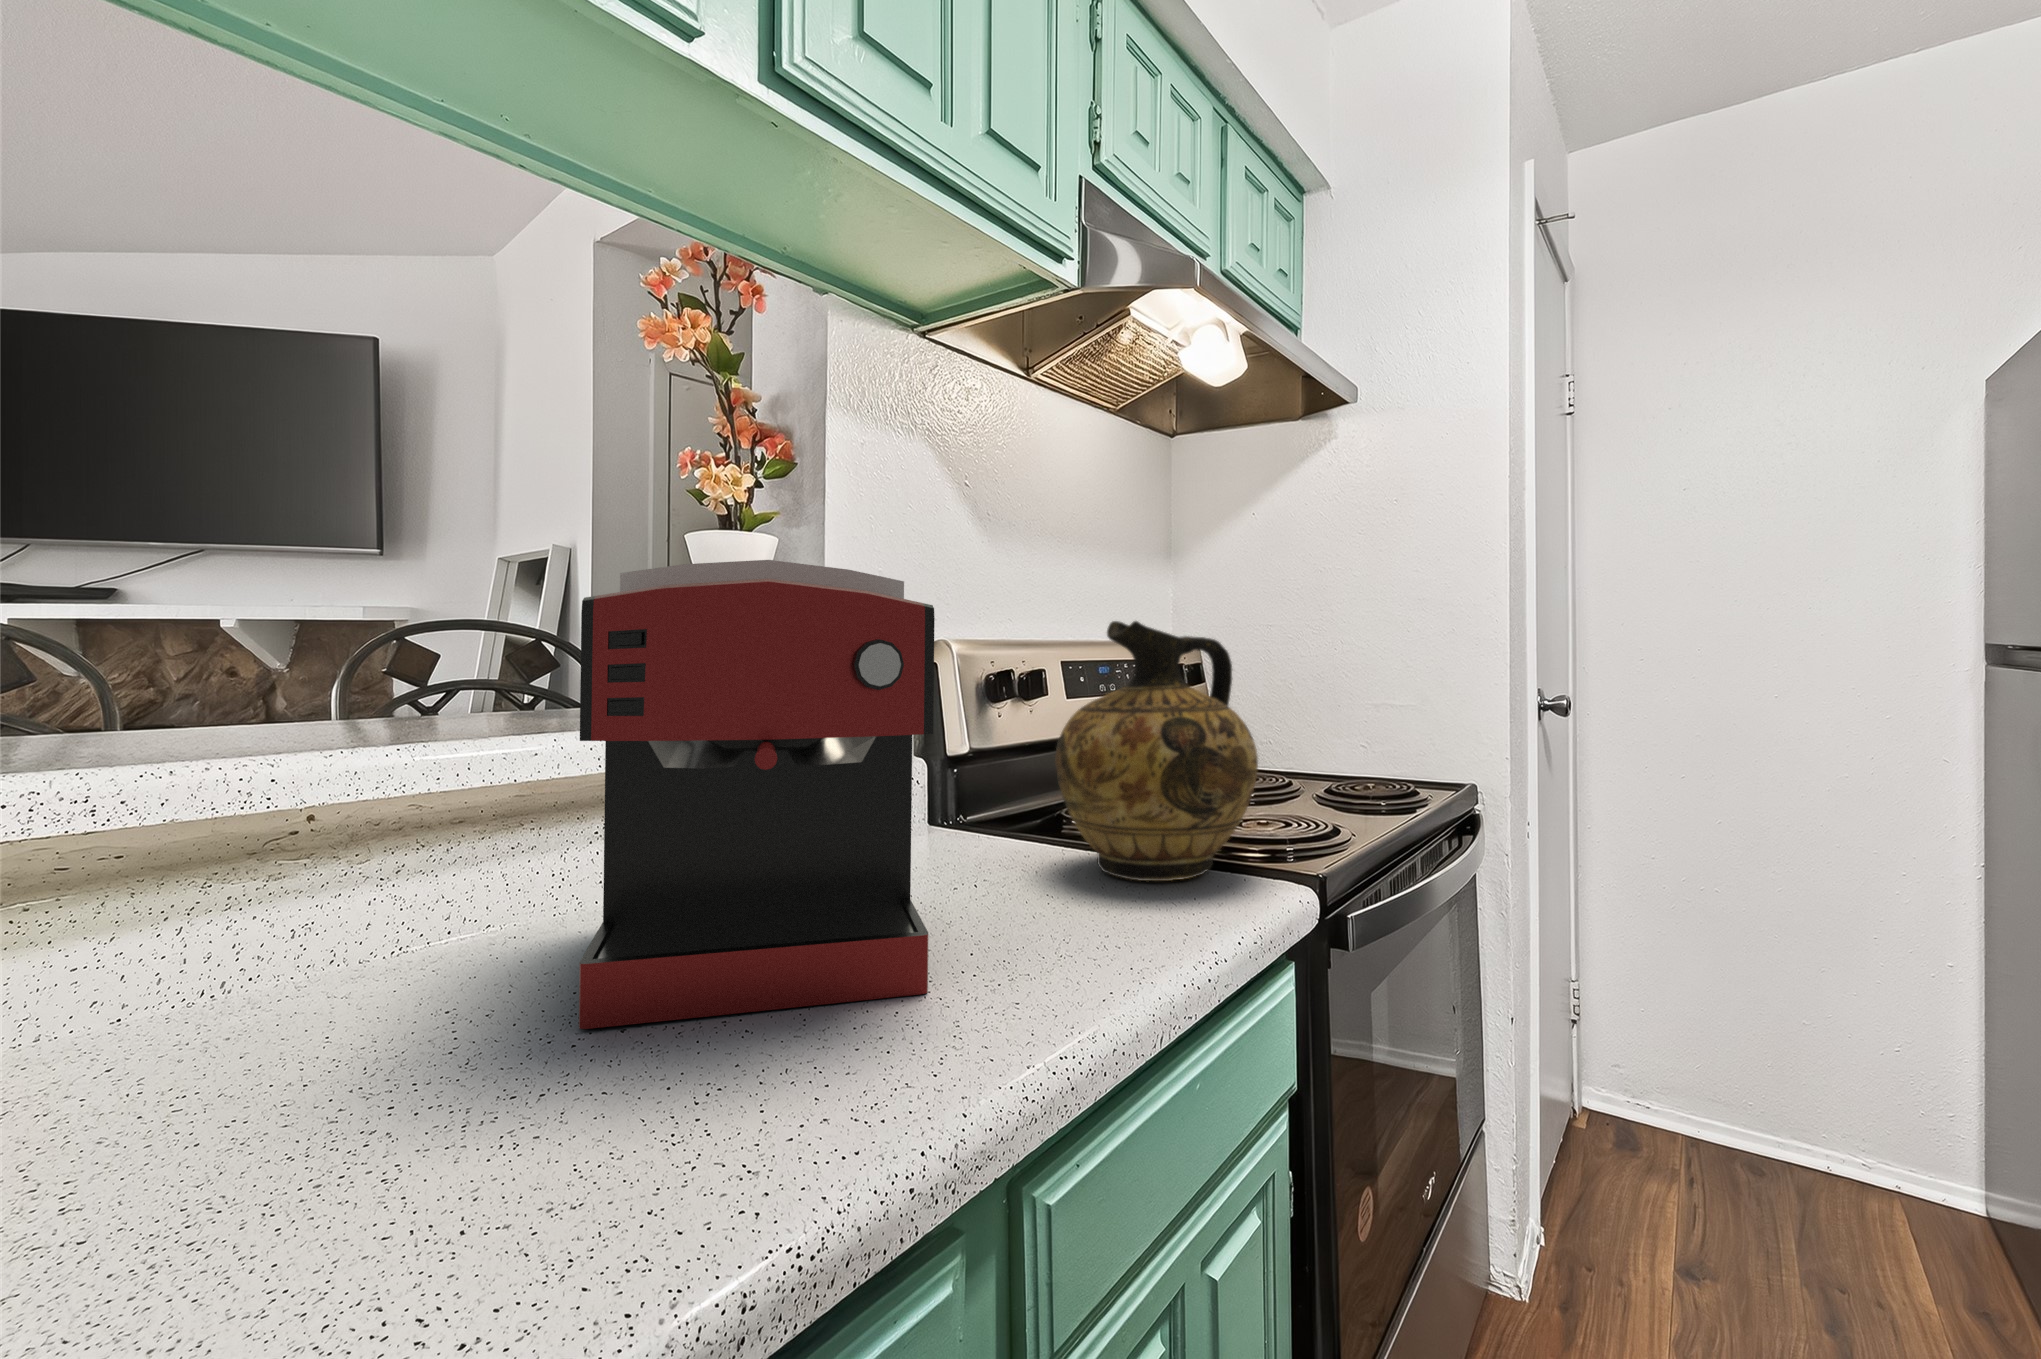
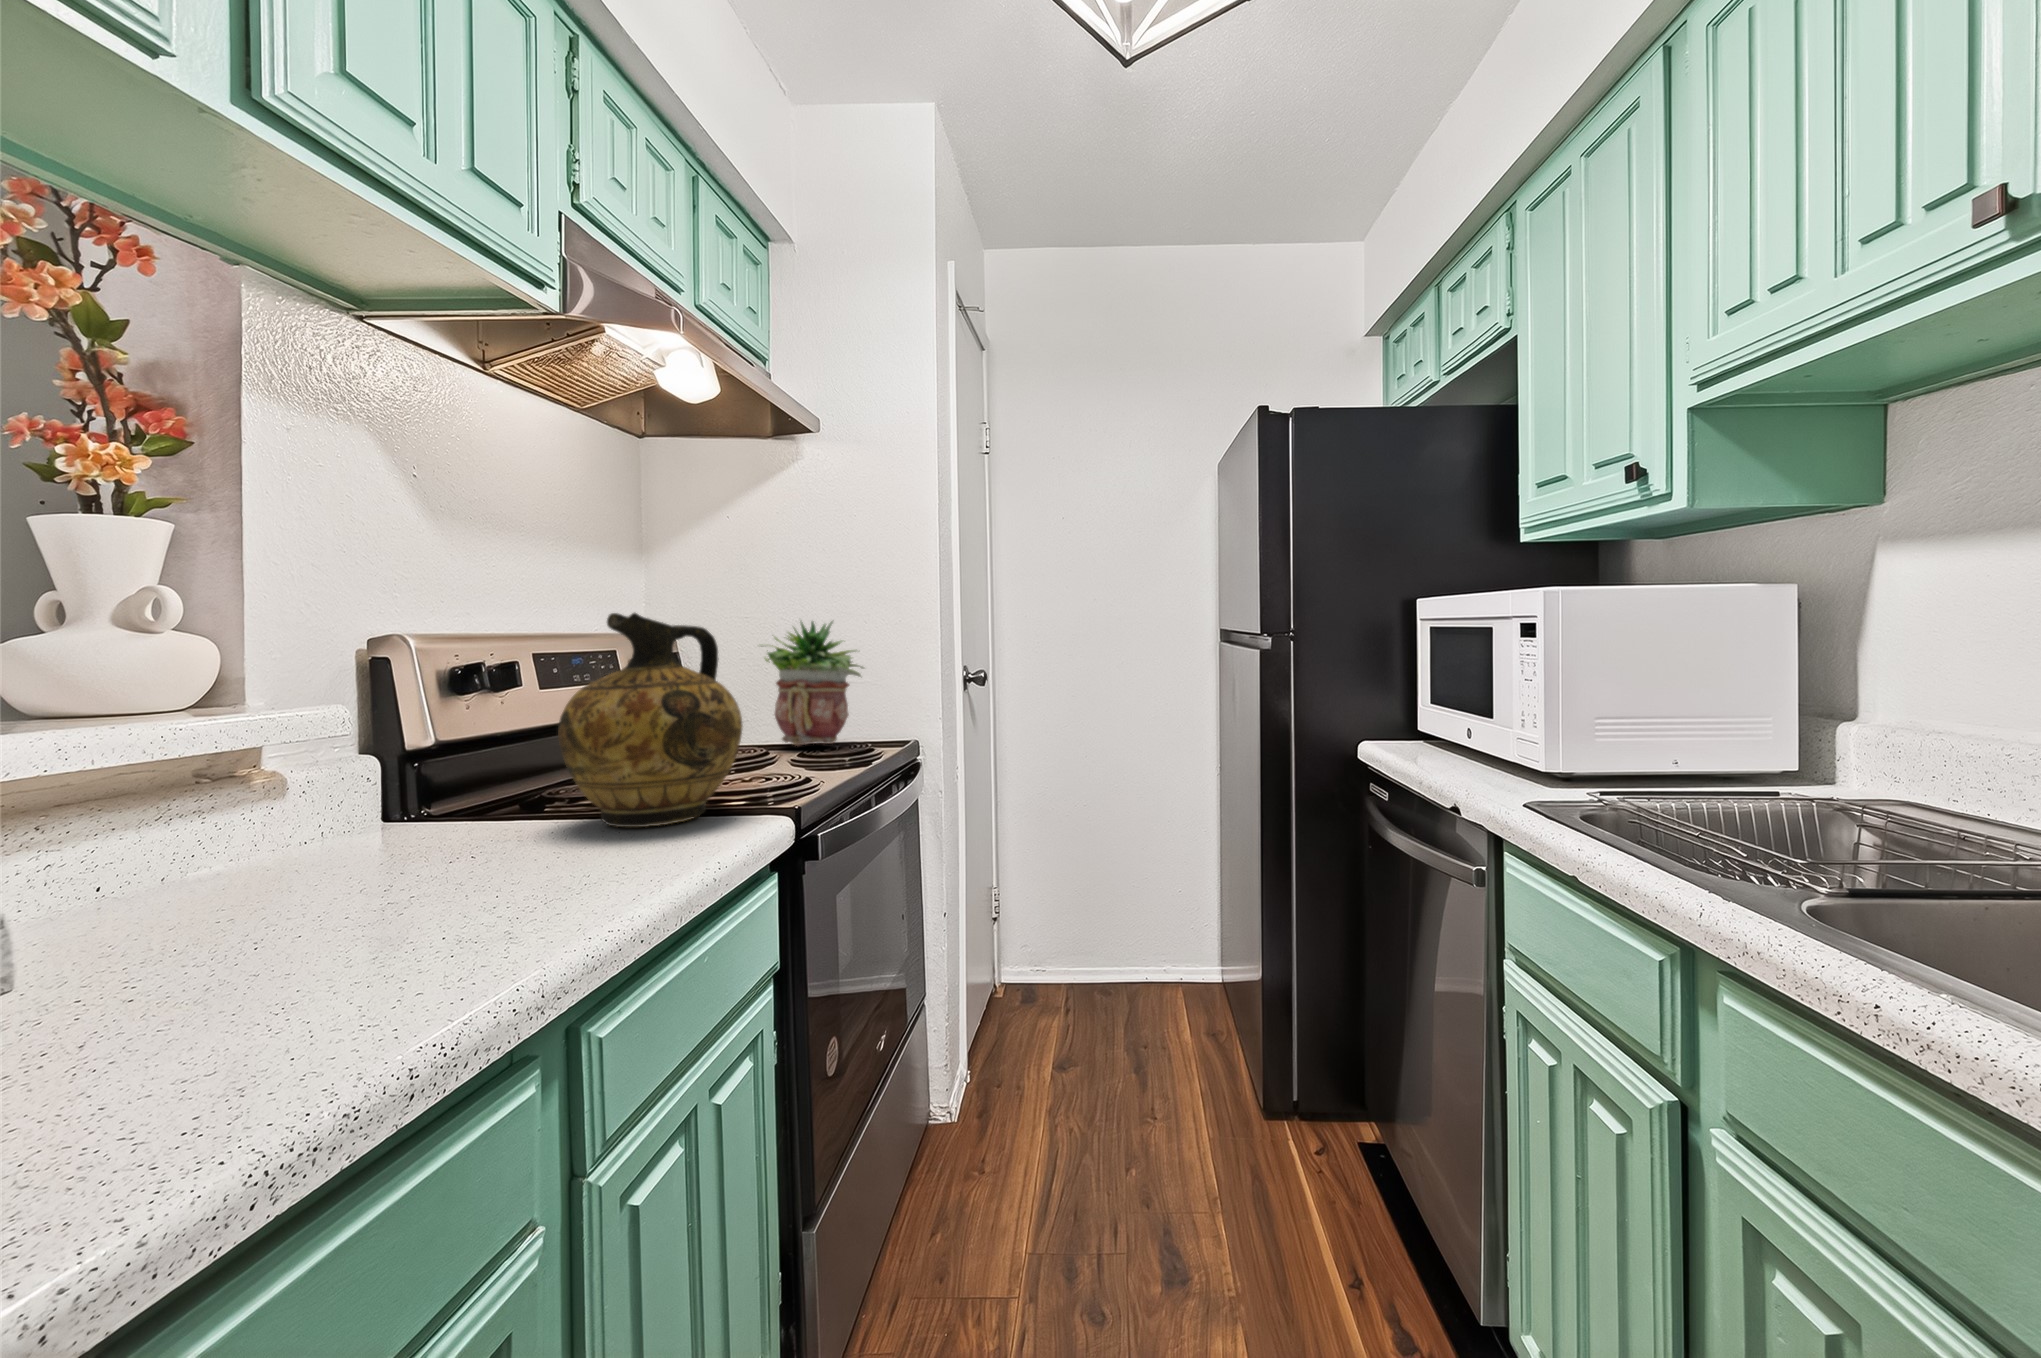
coffee maker: present [579,560,935,1029] -> none [80,558,477,989]
potted plant: none [1284,627,1415,782] -> present [765,621,864,746]

